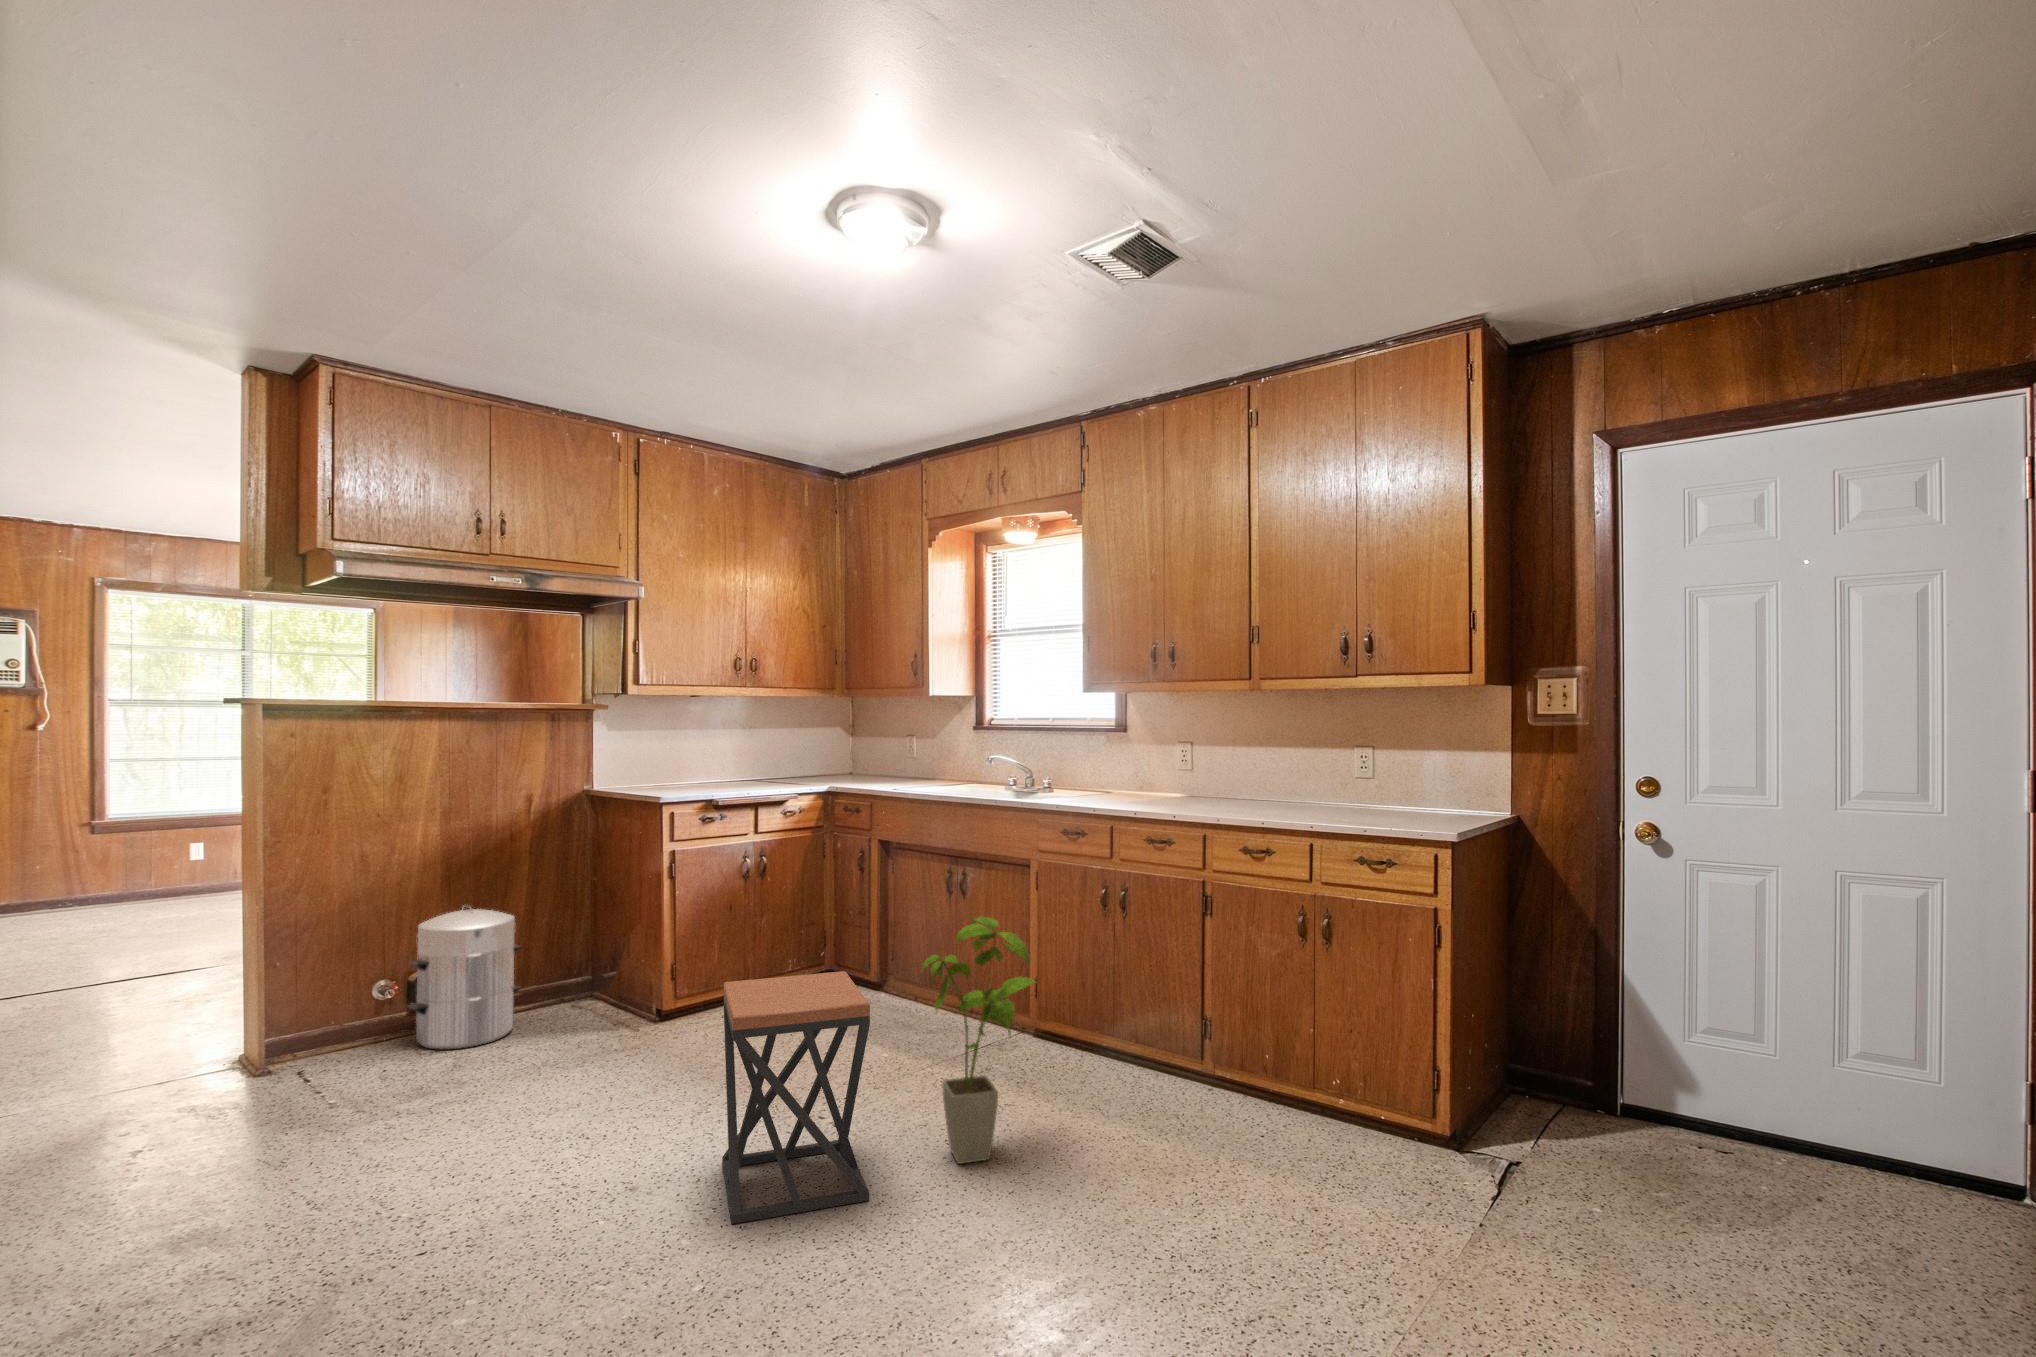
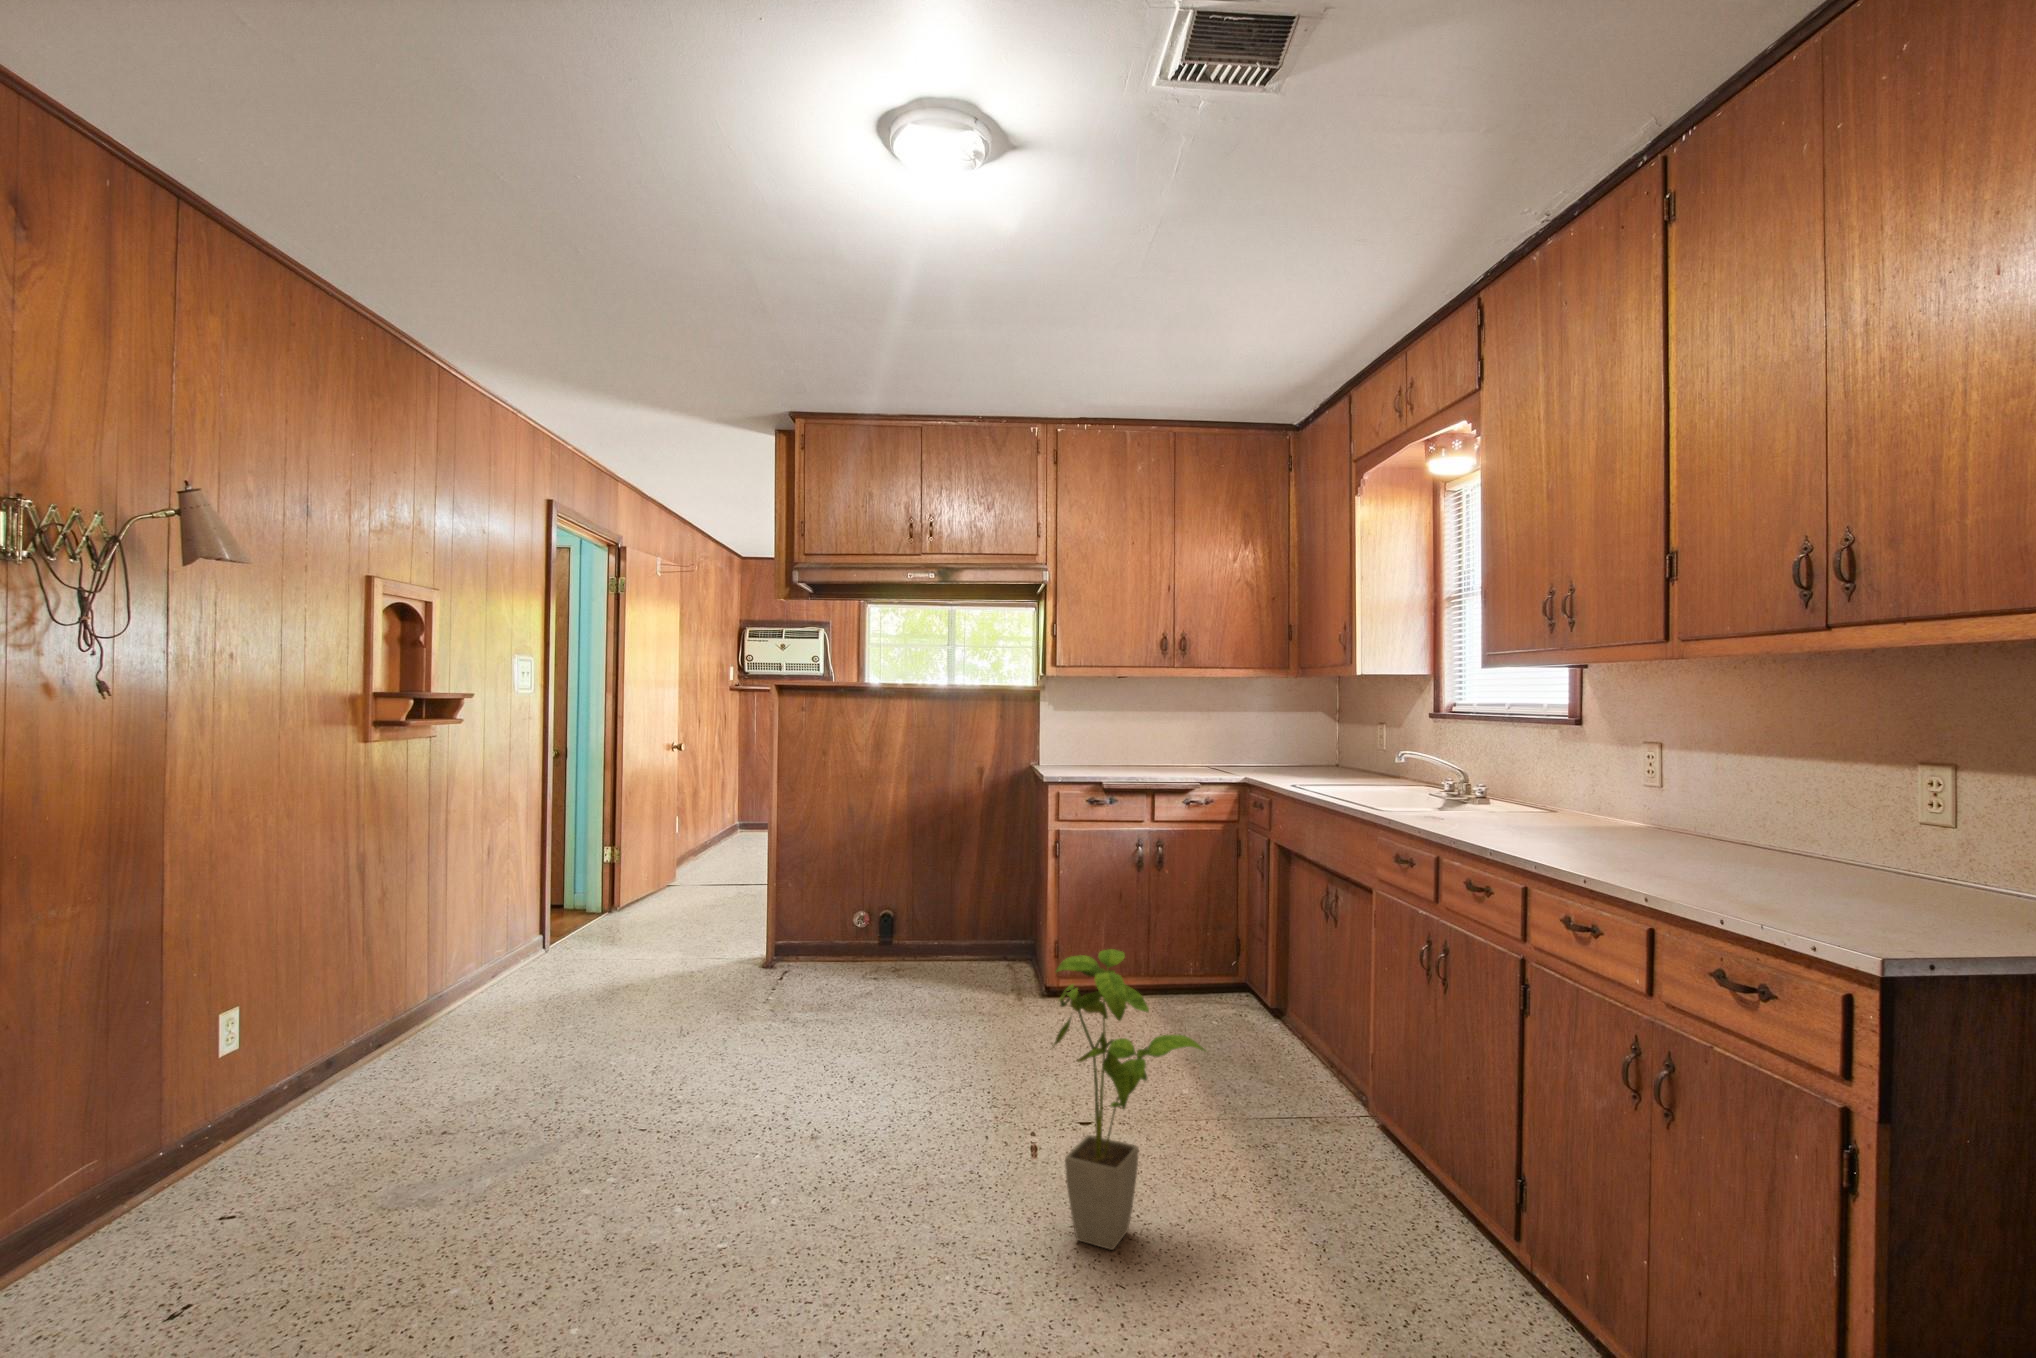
waste bin: present [408,905,521,1049] -> none [864,858,951,981]
stool: present [722,971,870,1224] -> none [826,967,1011,1240]

